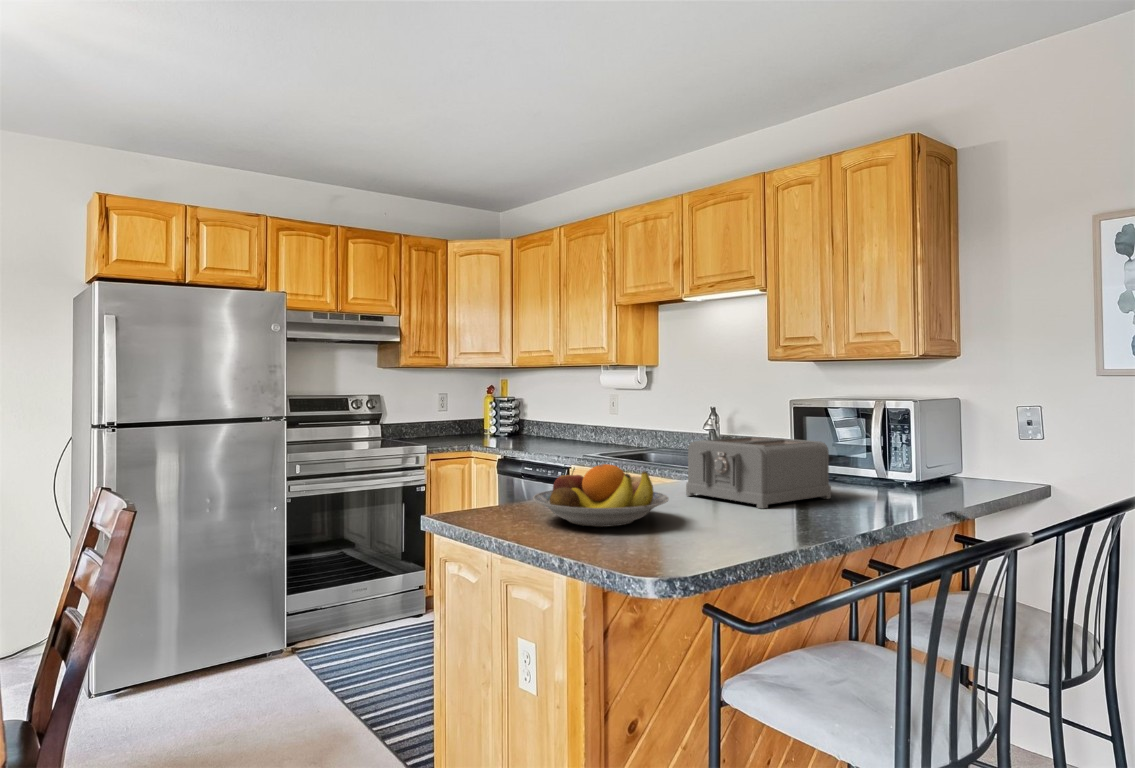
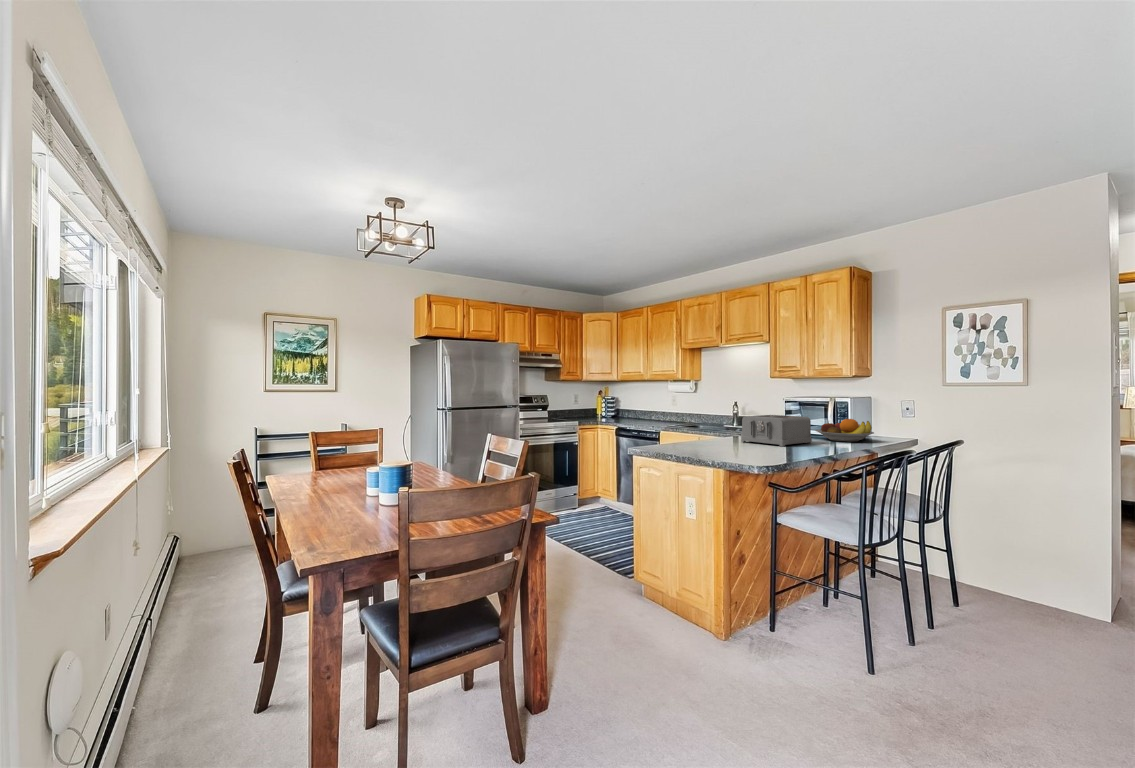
fruit bowl: present [533,464,669,527] -> present [815,419,874,442]

